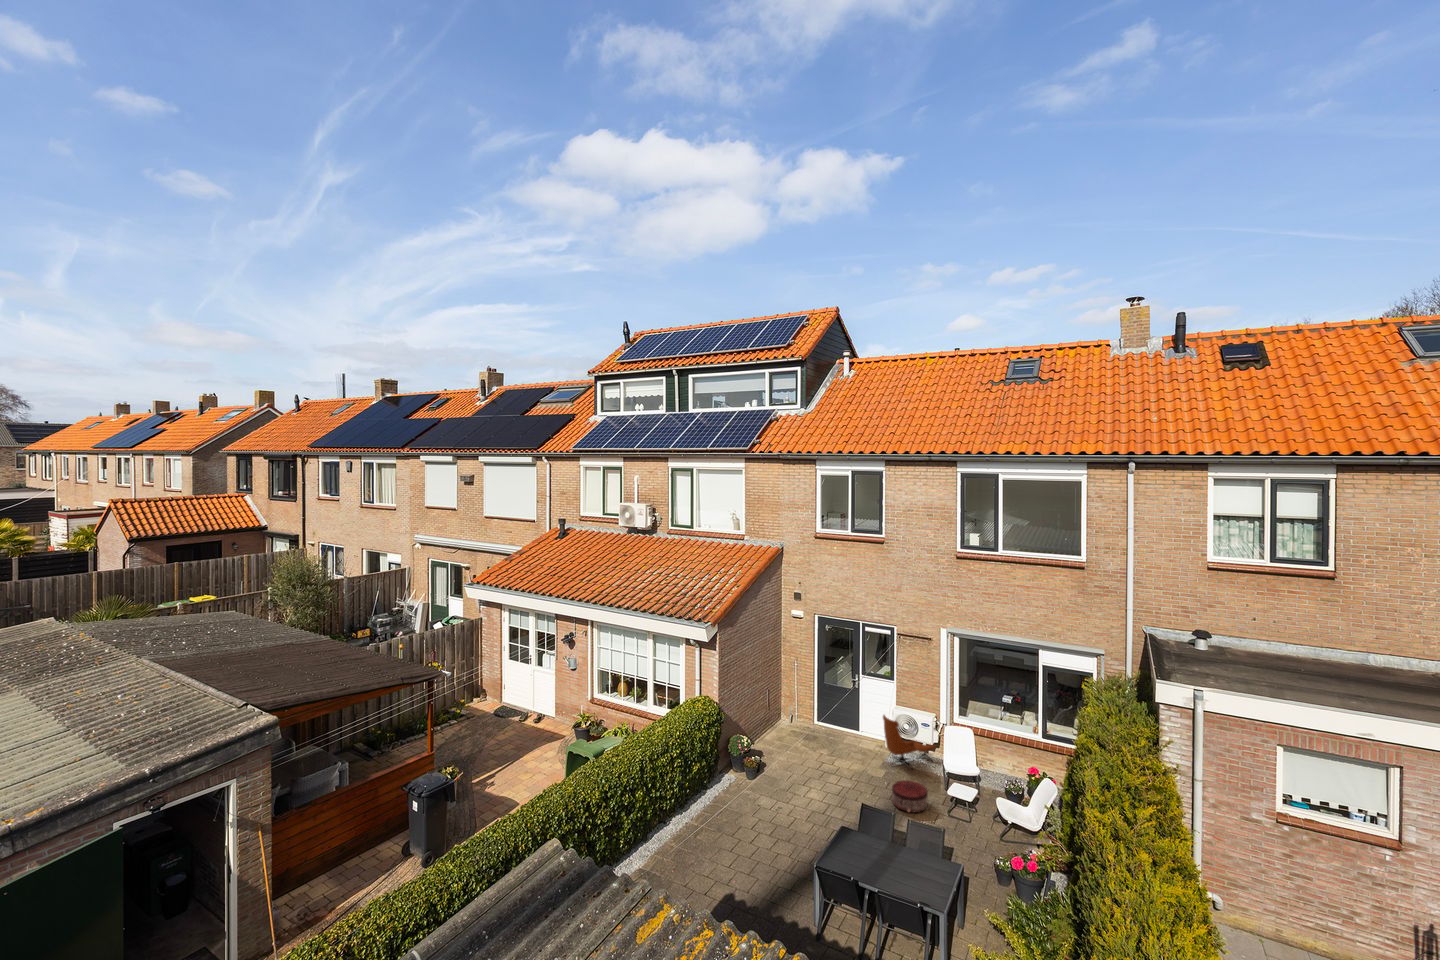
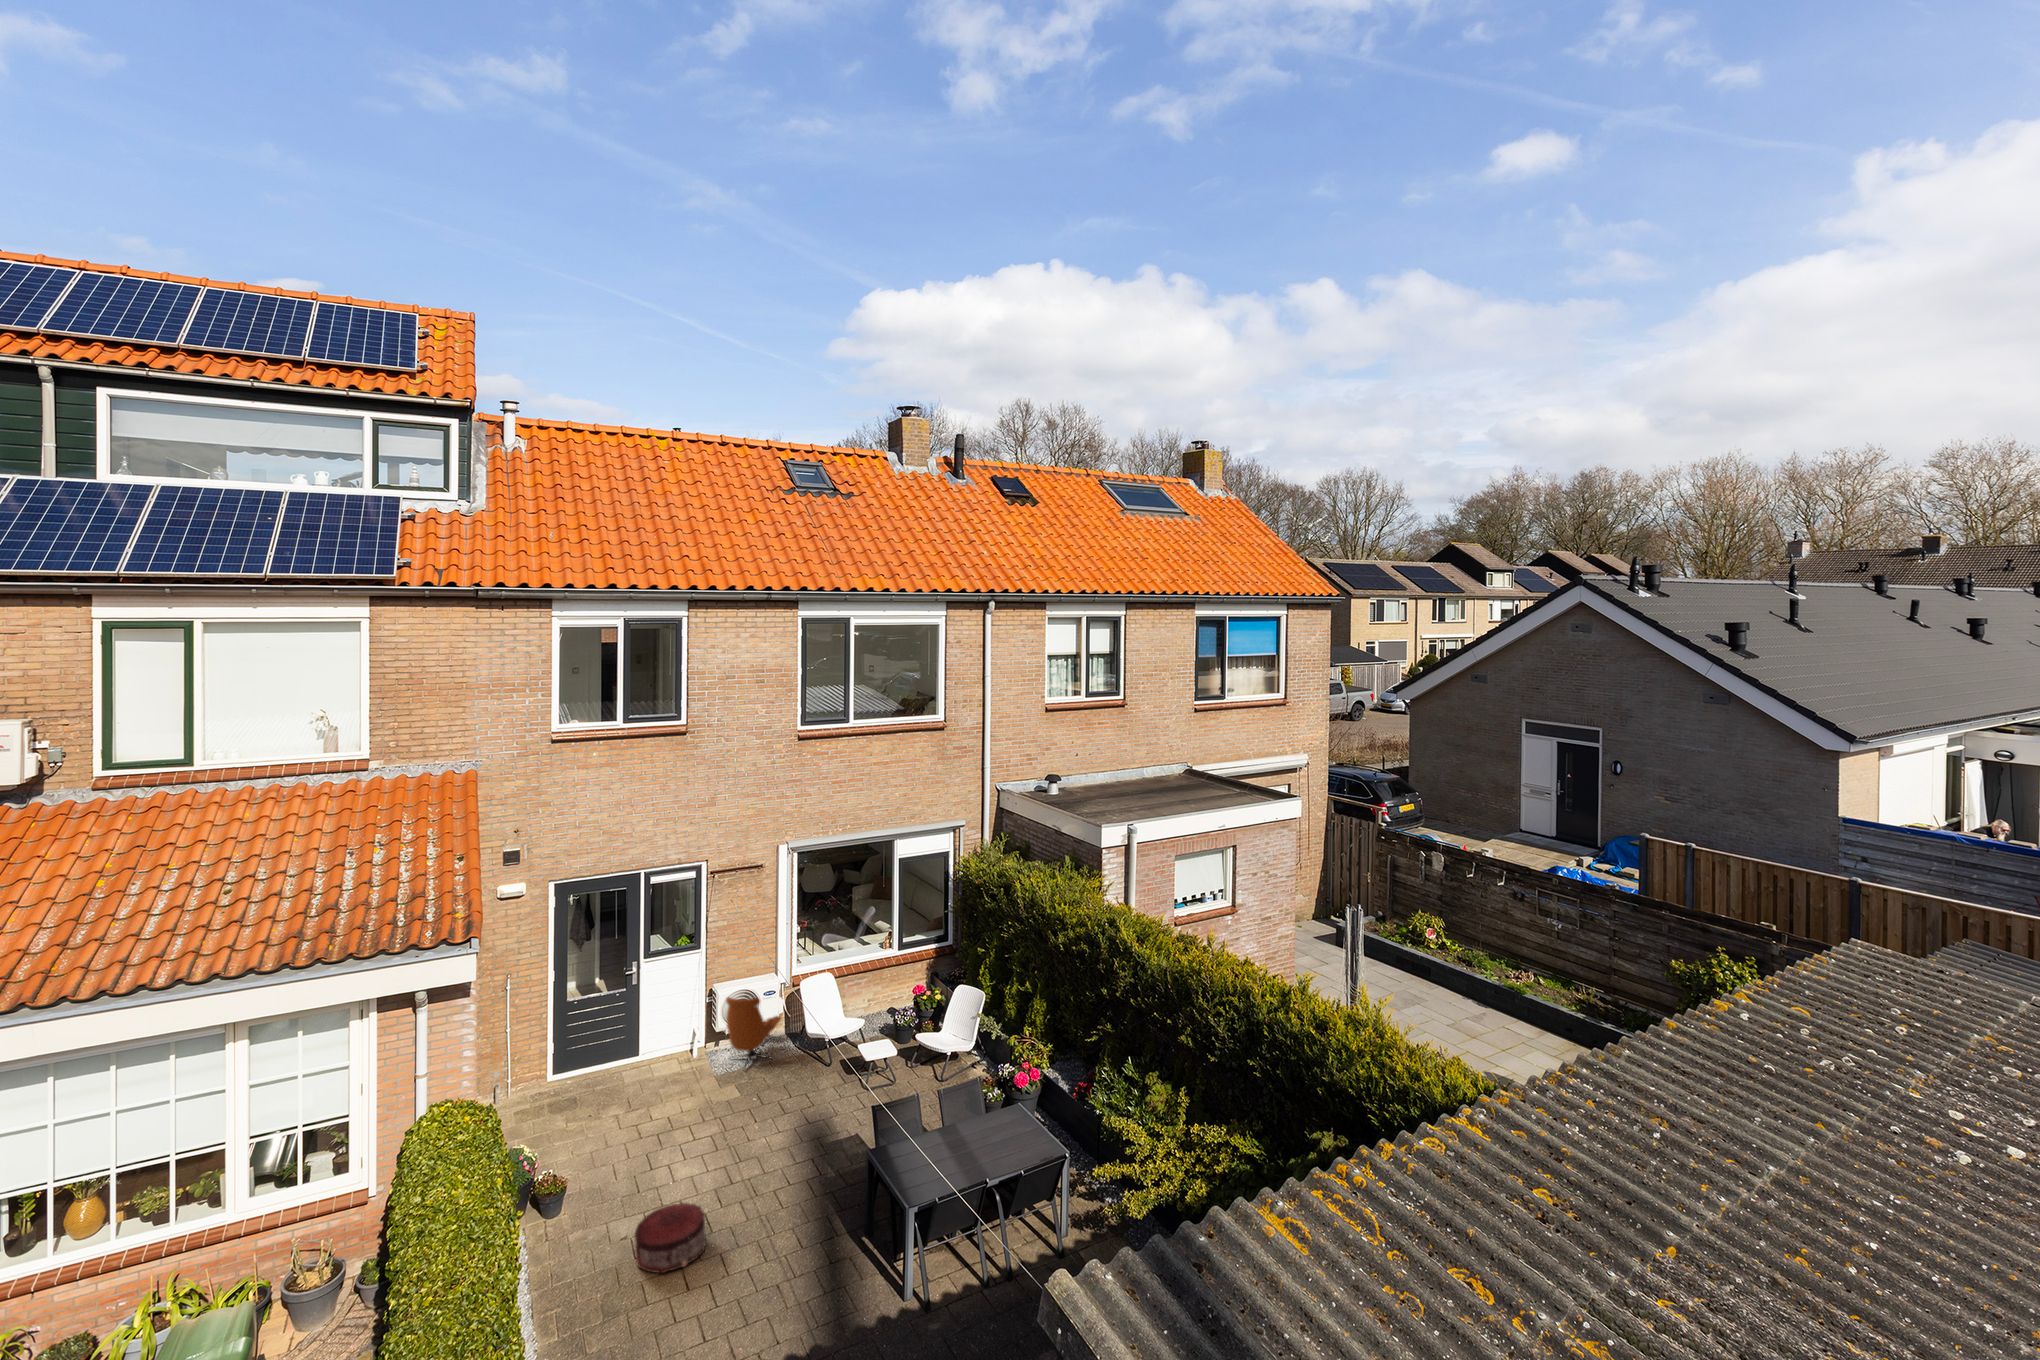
pouf: present [892,780,928,813] -> present [635,1203,706,1273]

